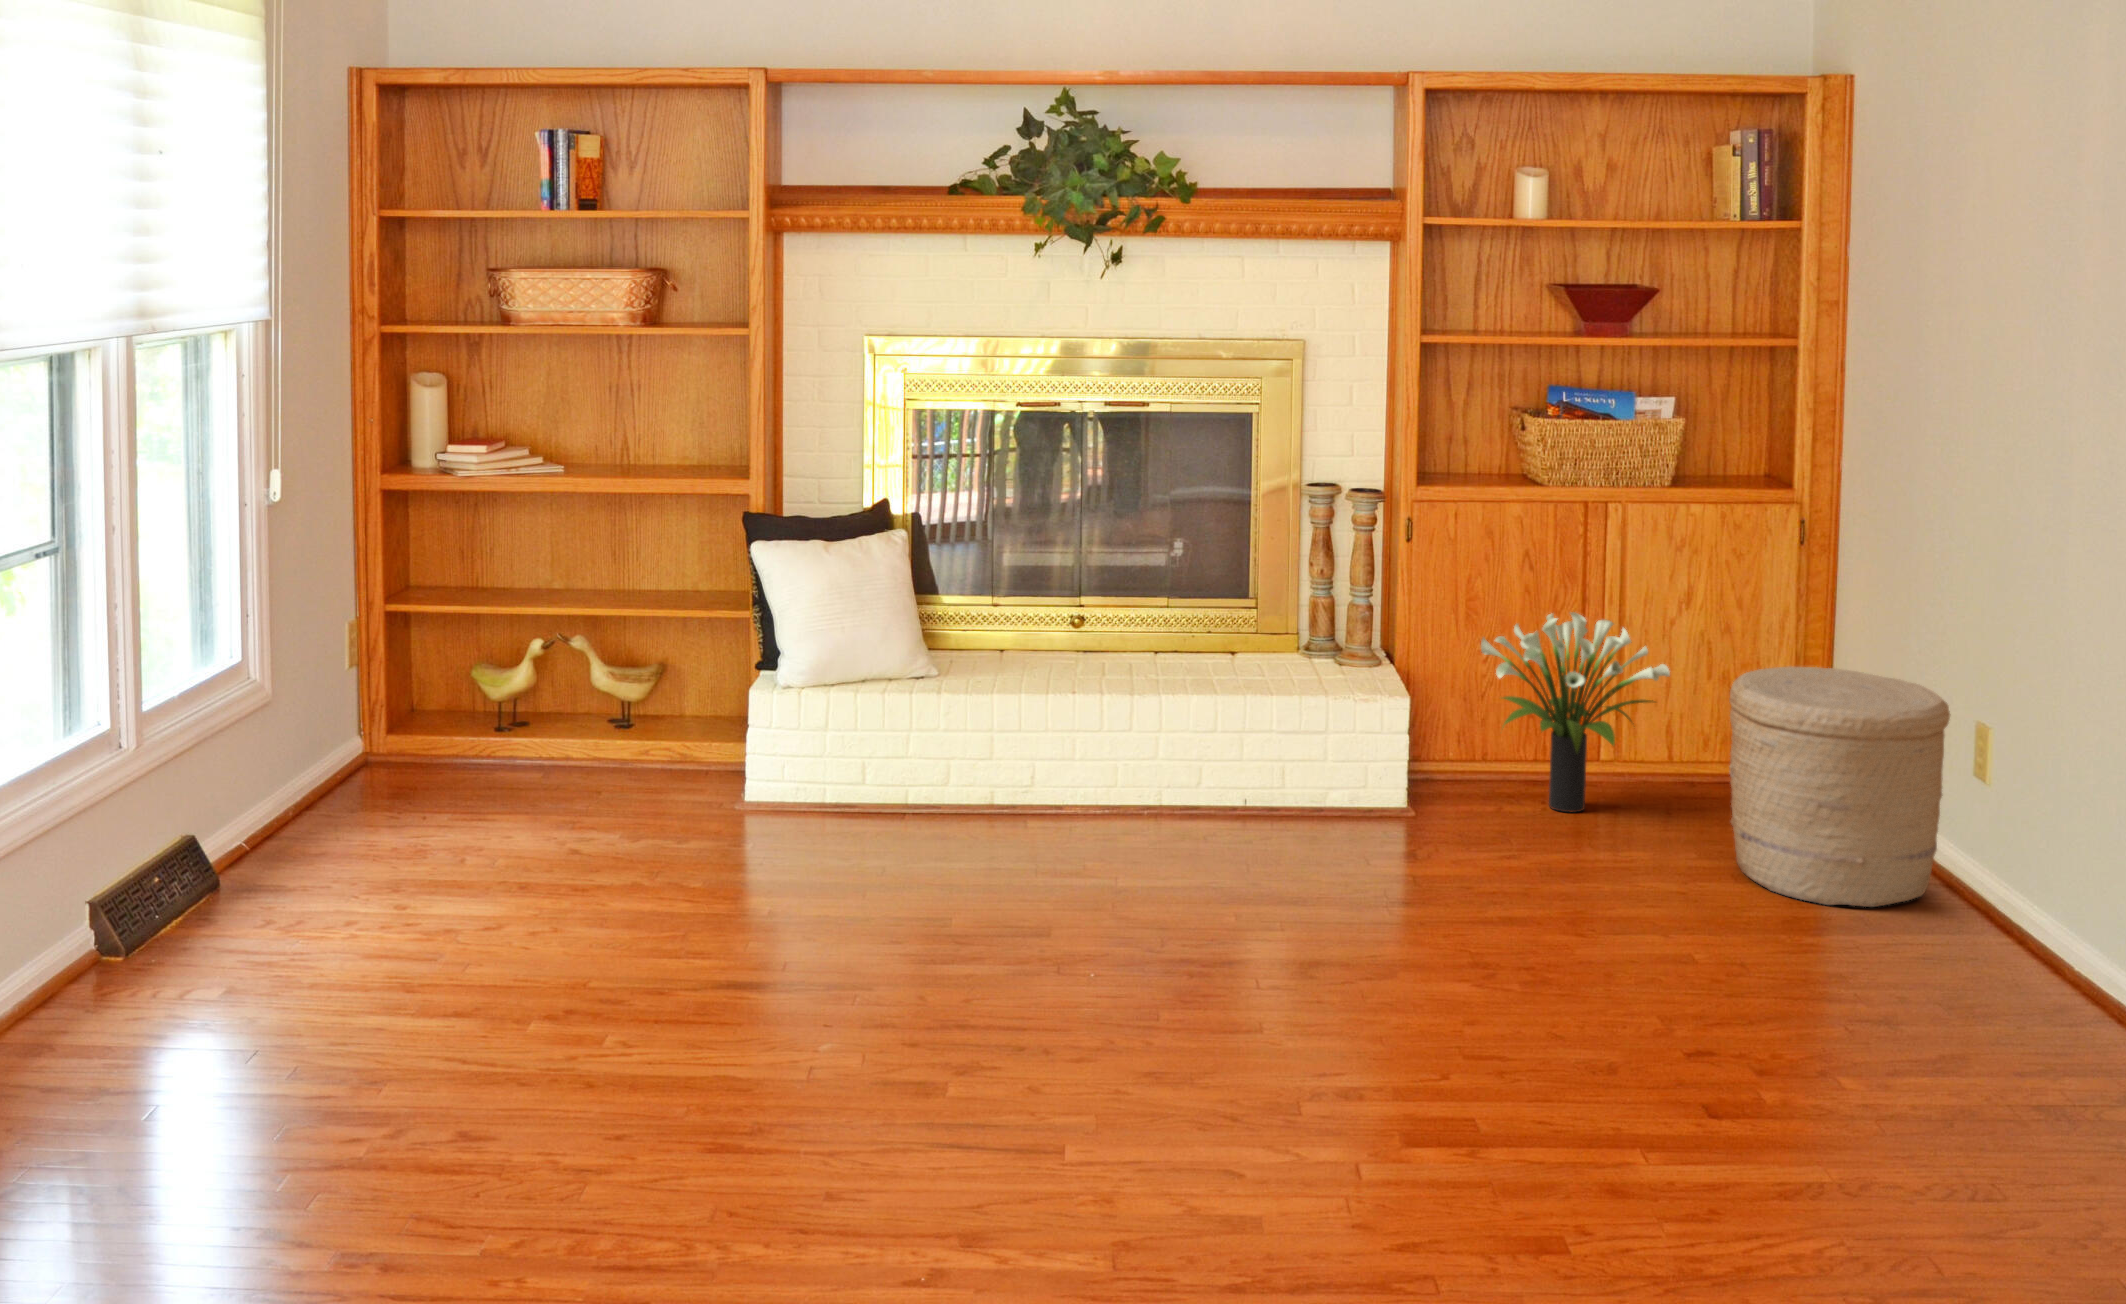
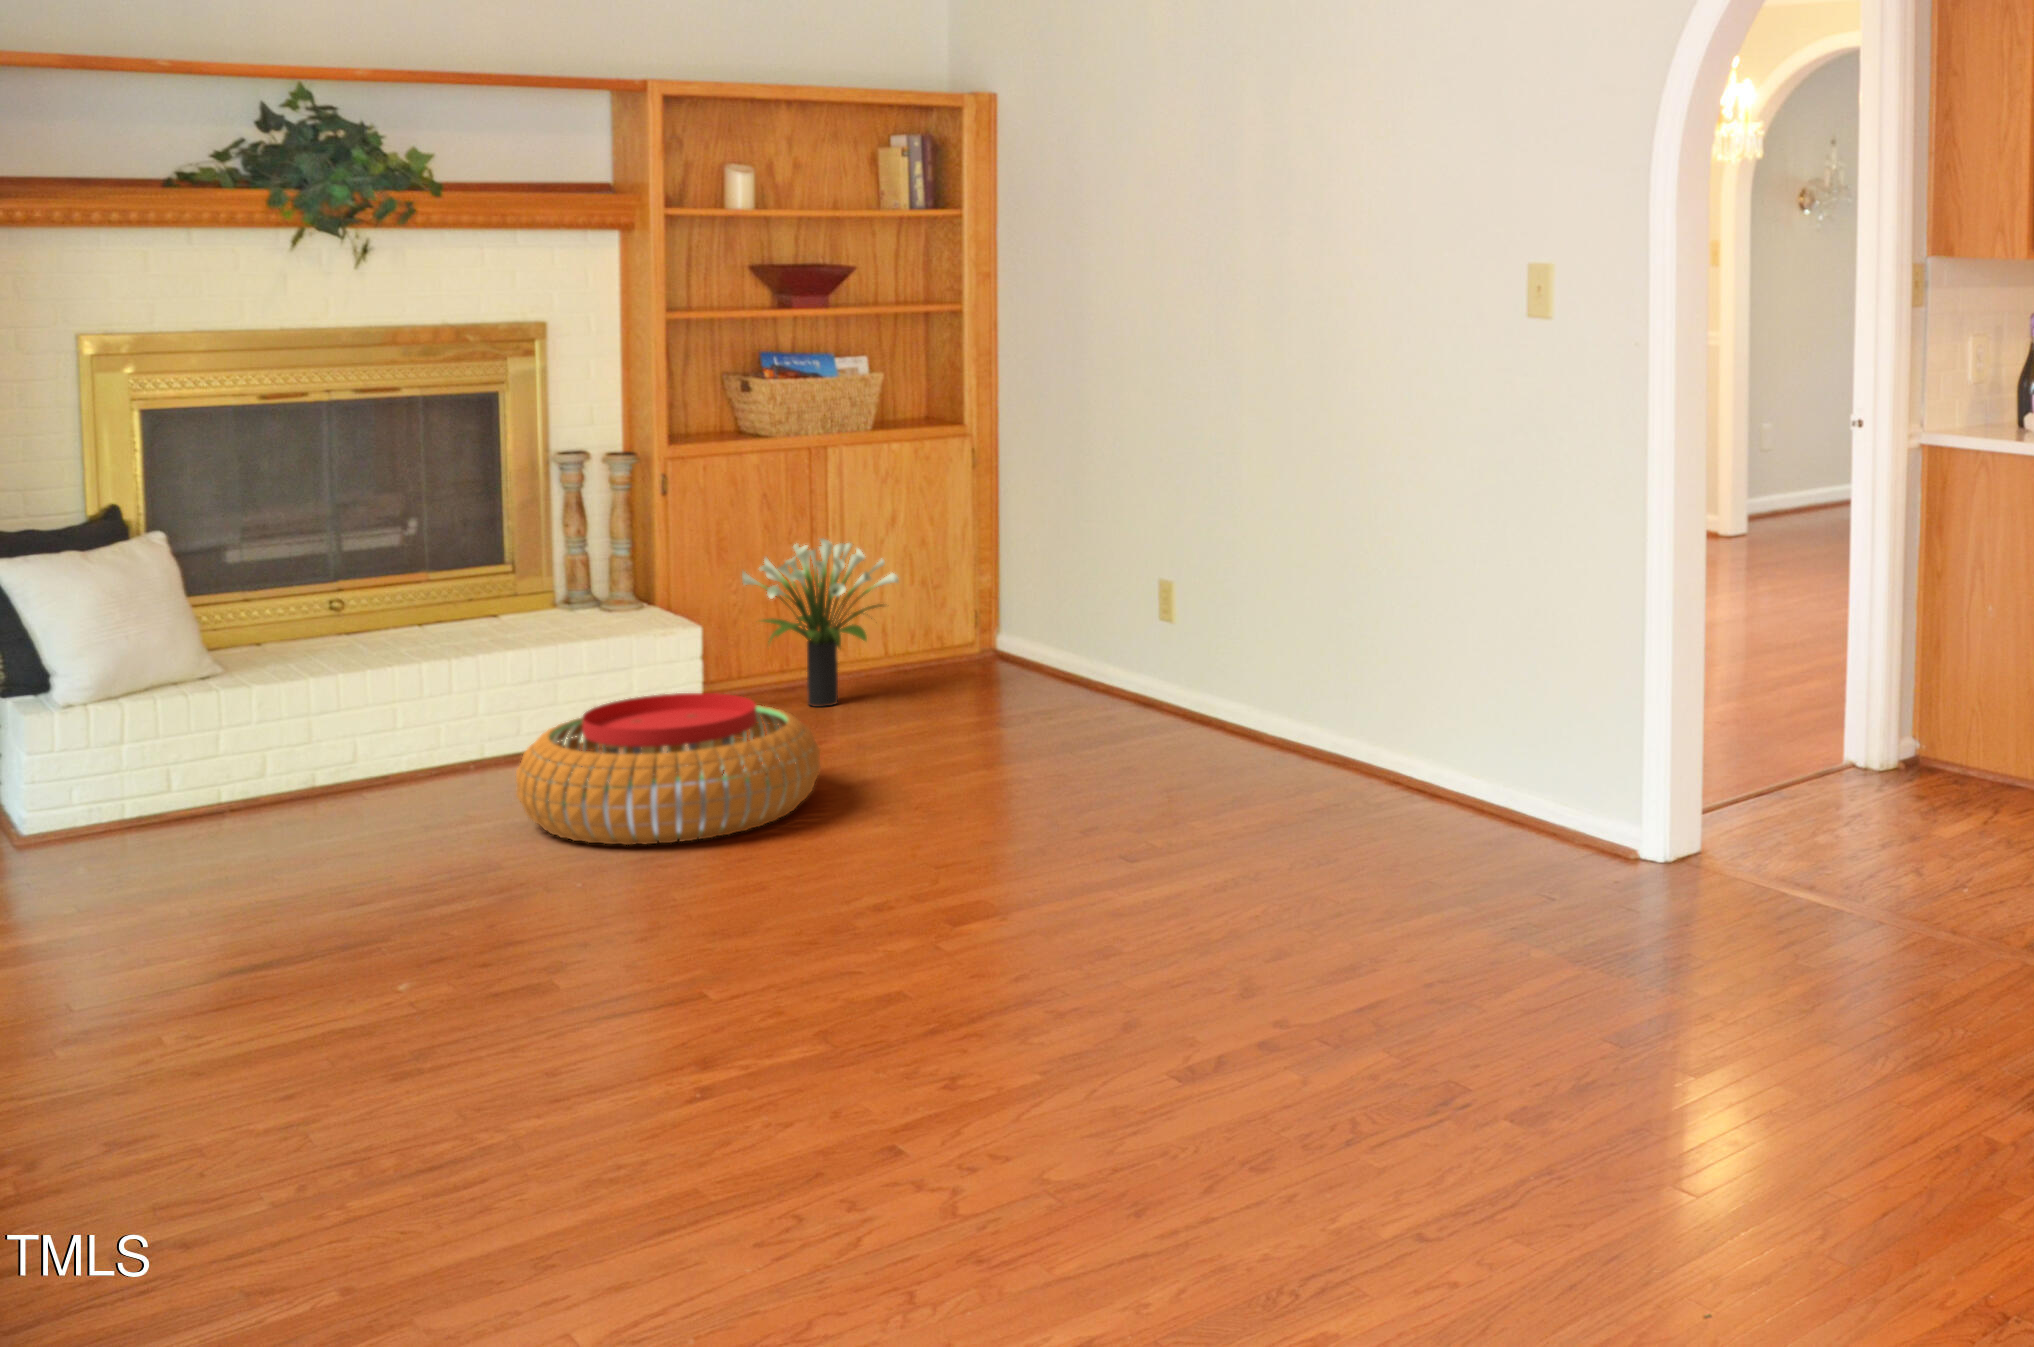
woven basket: present [1729,667,1950,907] -> none [965,554,1123,725]
pouf: none [1119,784,1463,985] -> present [516,693,820,845]

